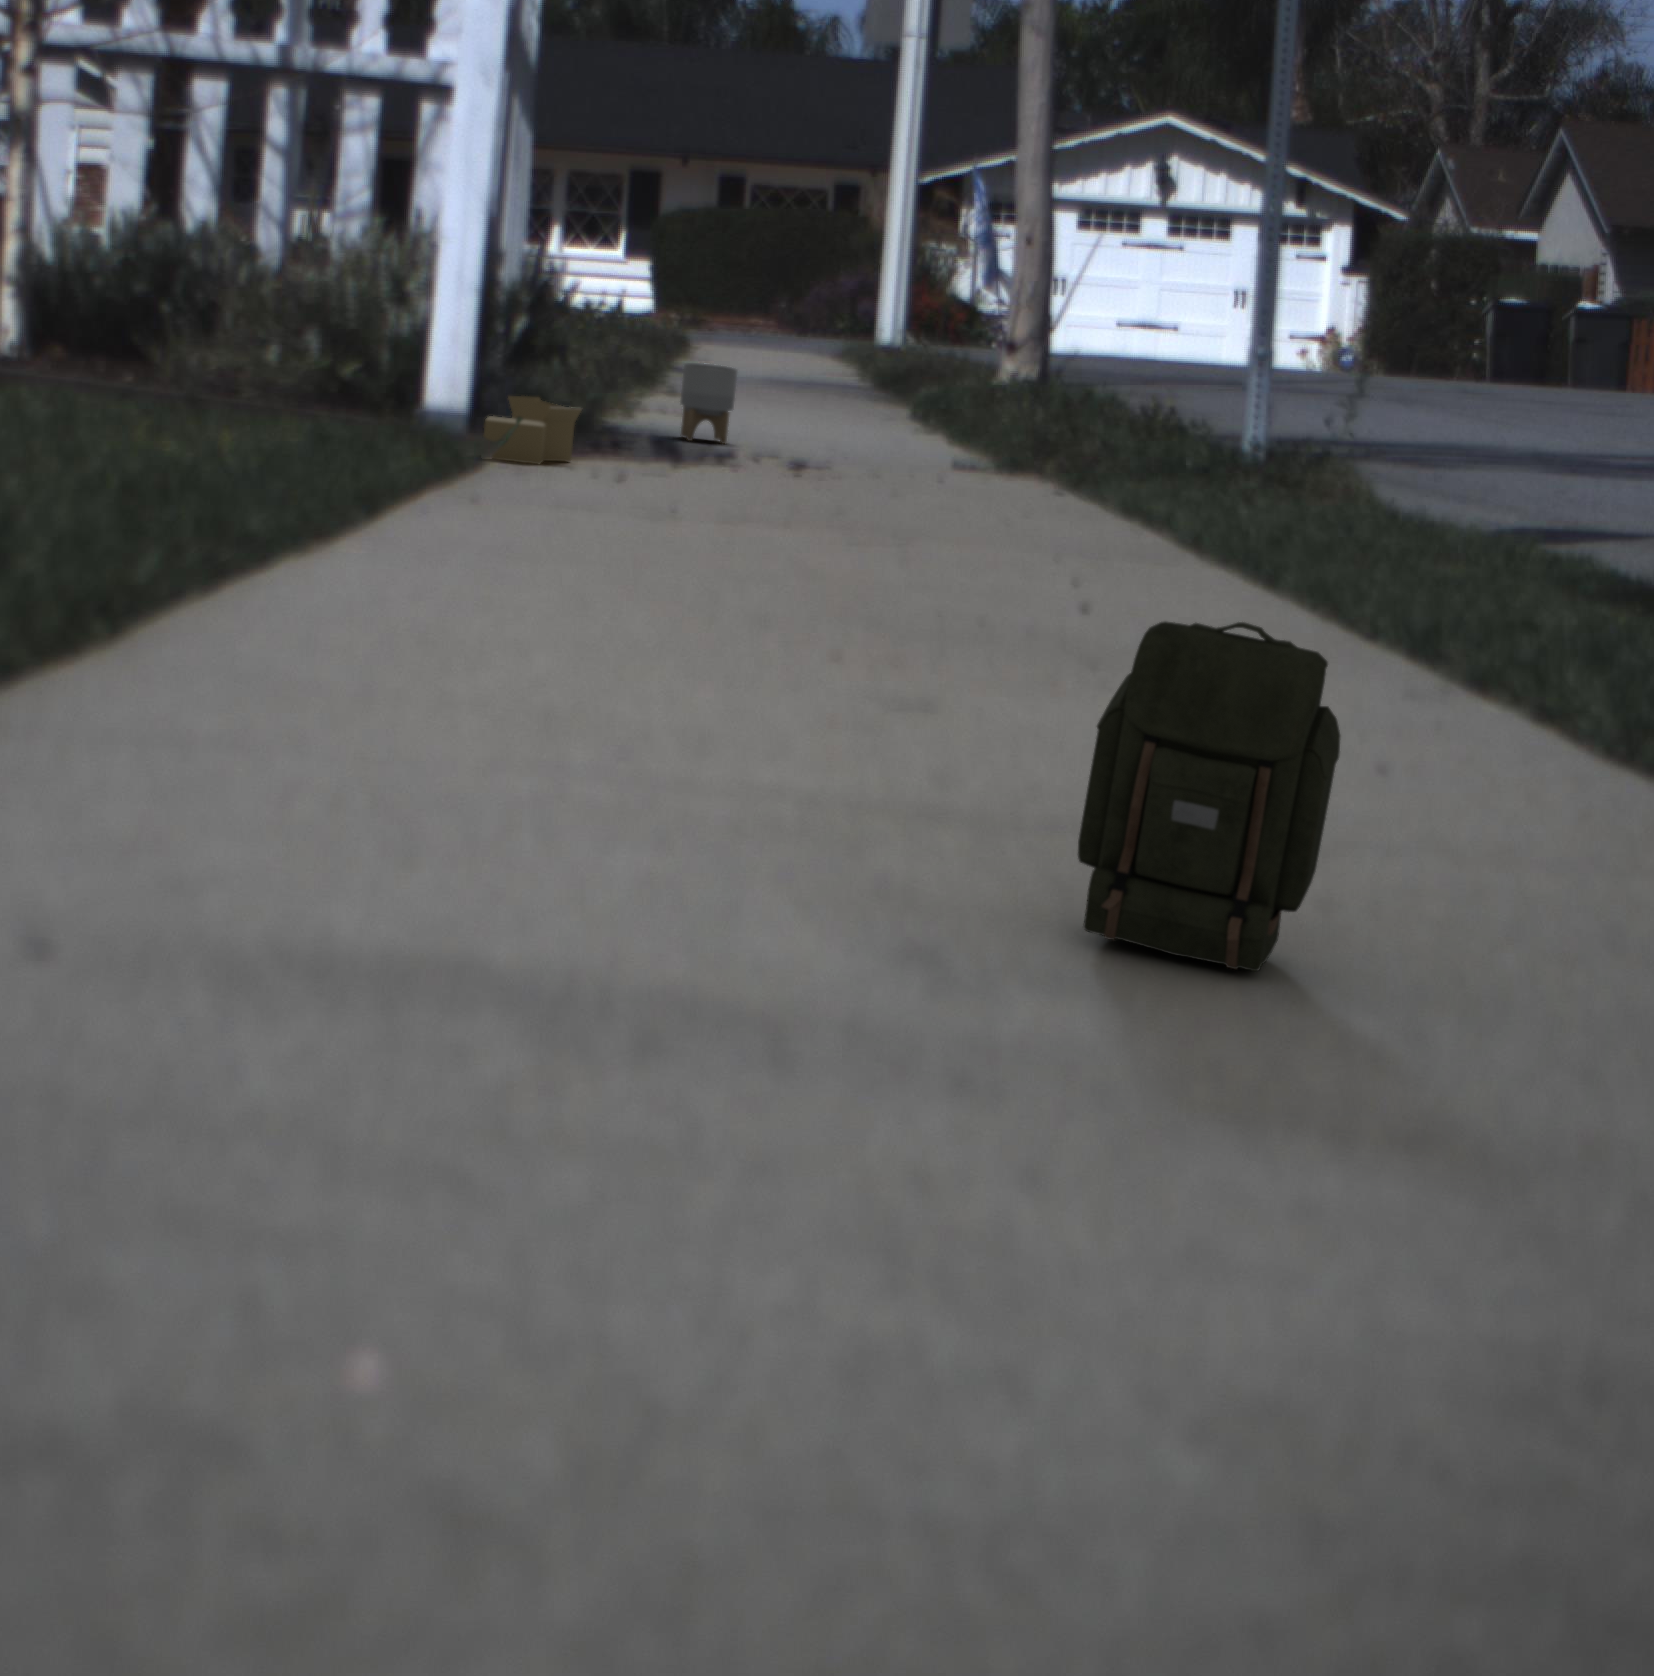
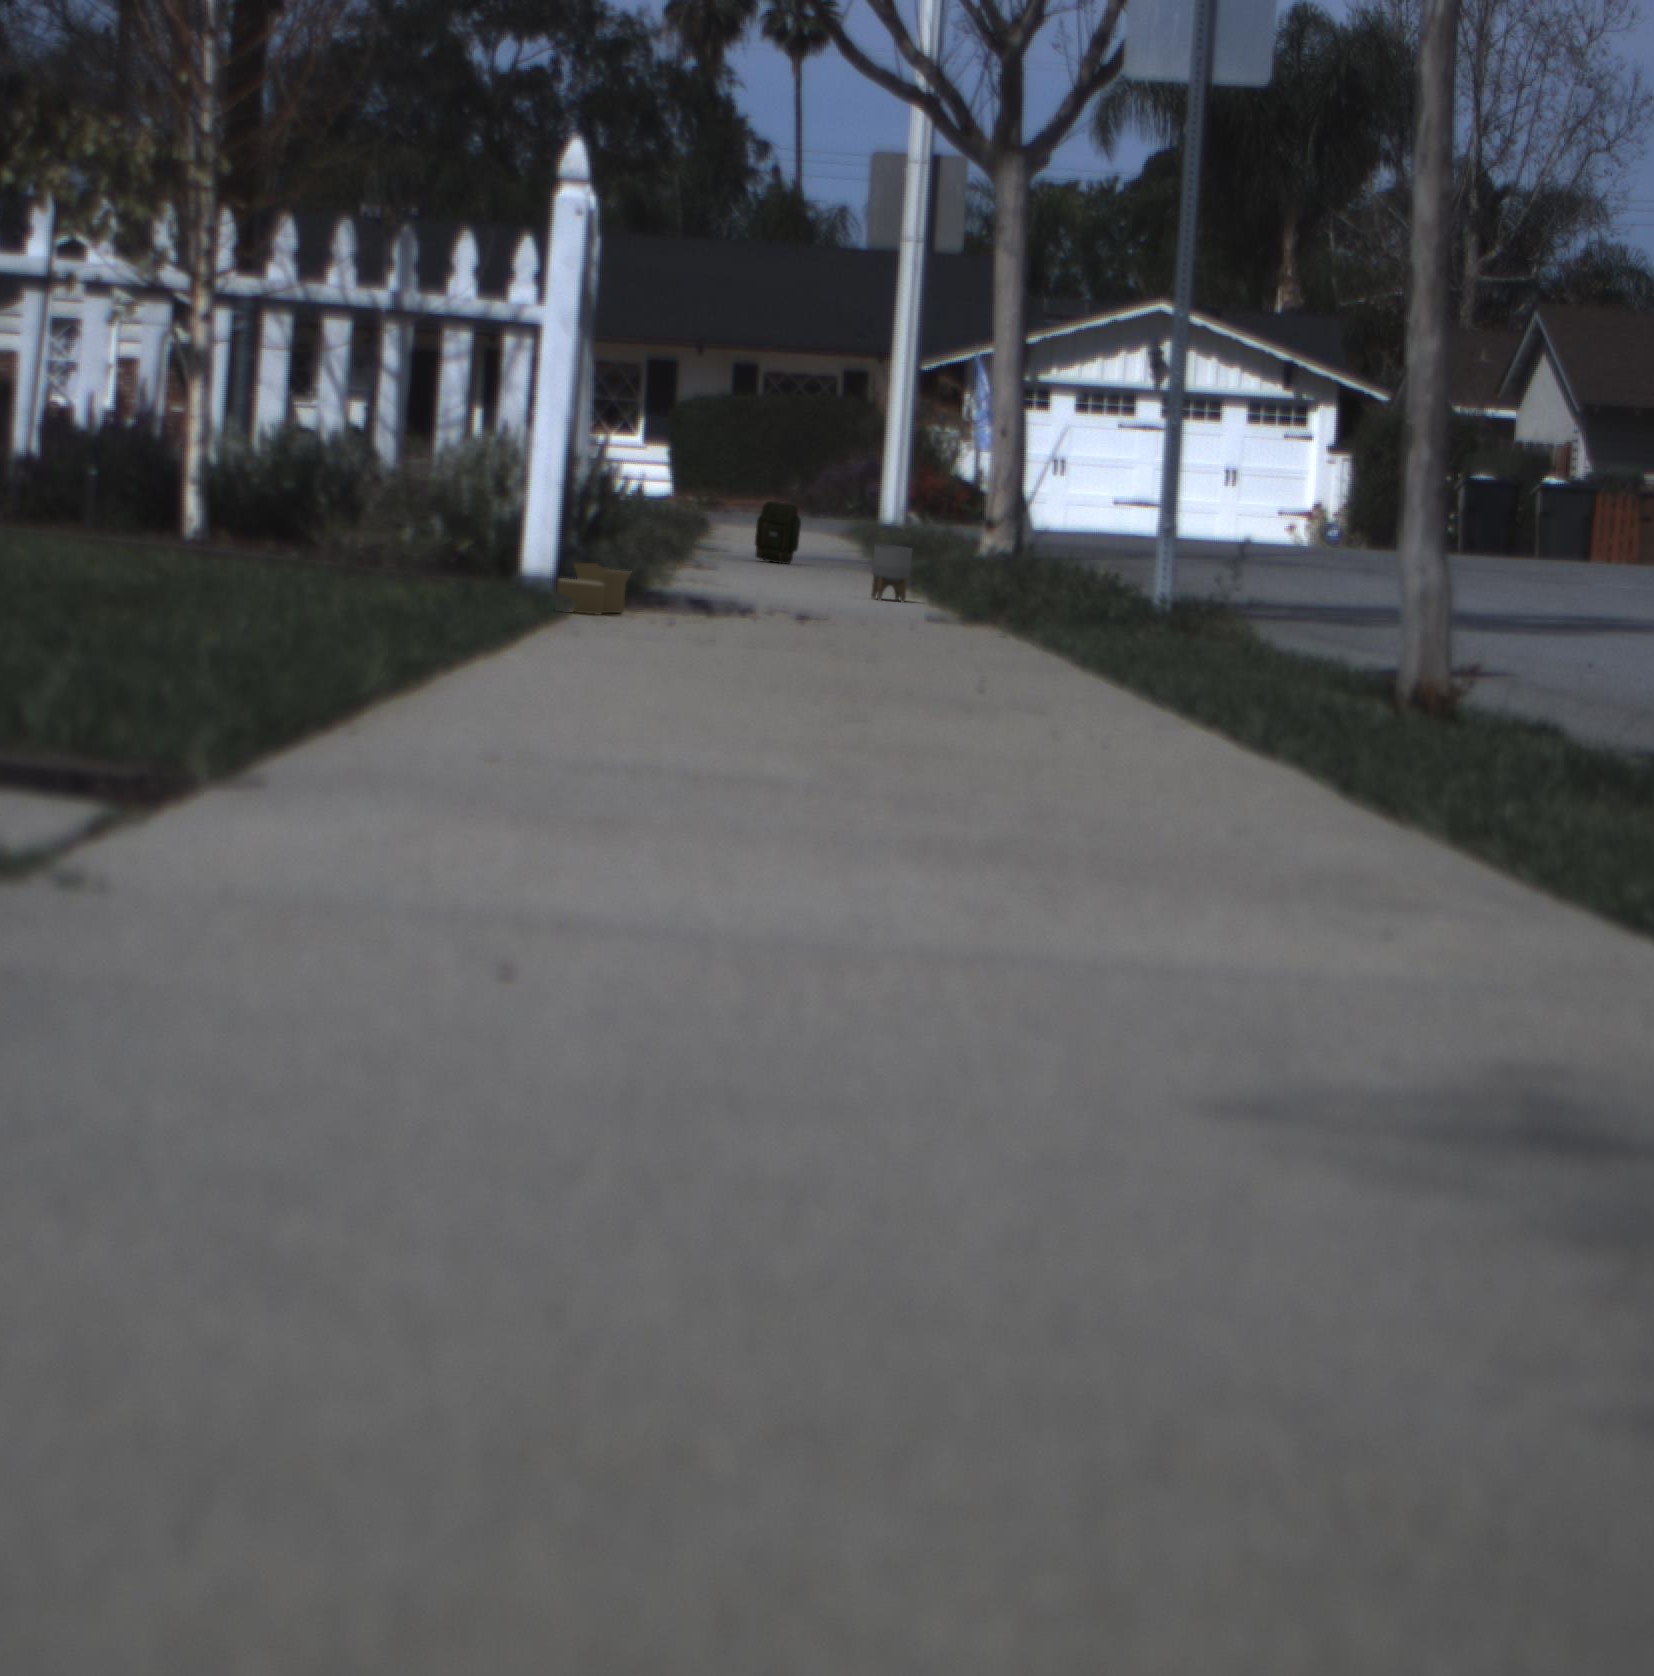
planter: present [680,363,737,444] -> present [871,545,912,602]
backpack: present [1078,621,1340,971] -> present [755,501,801,564]

